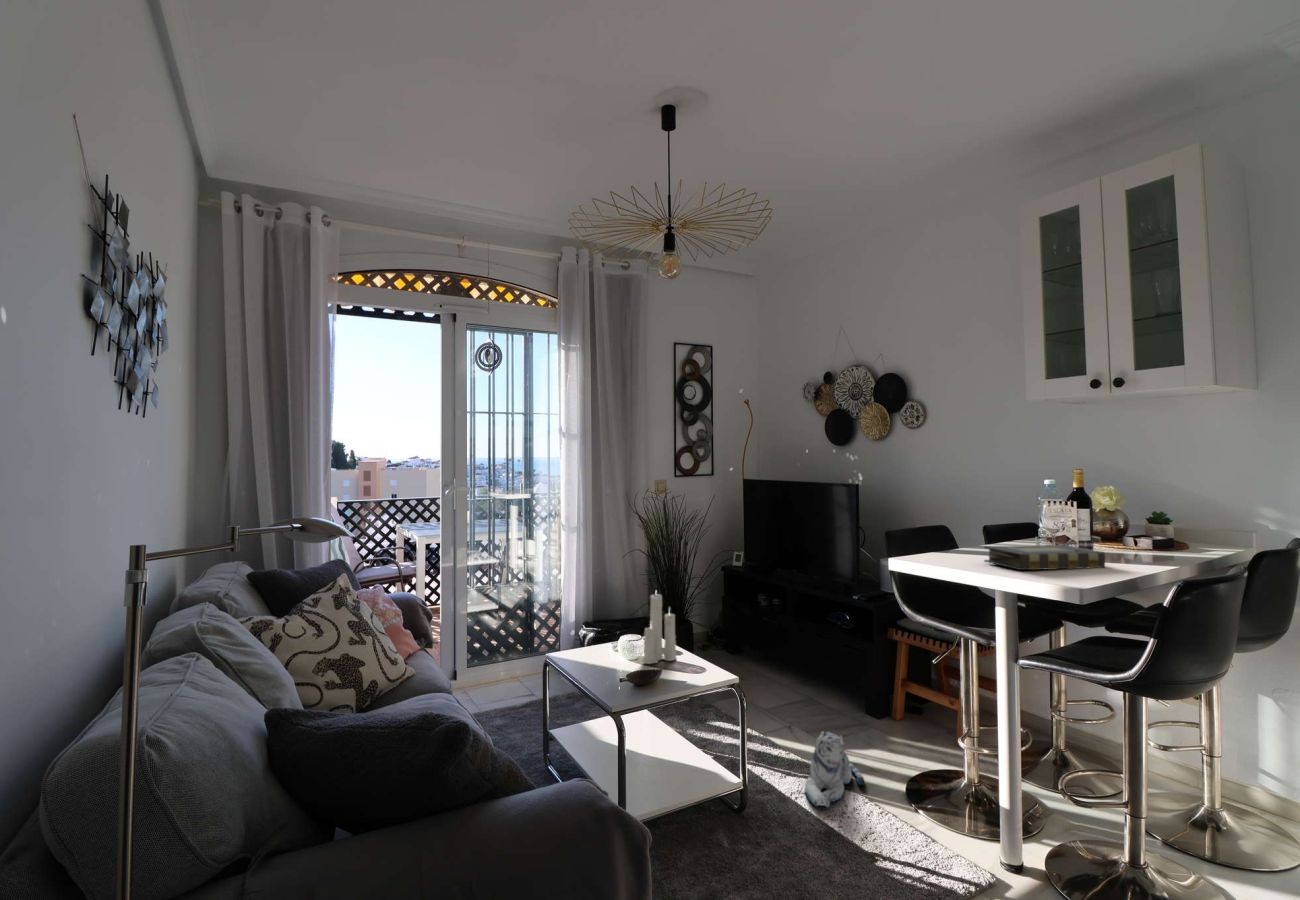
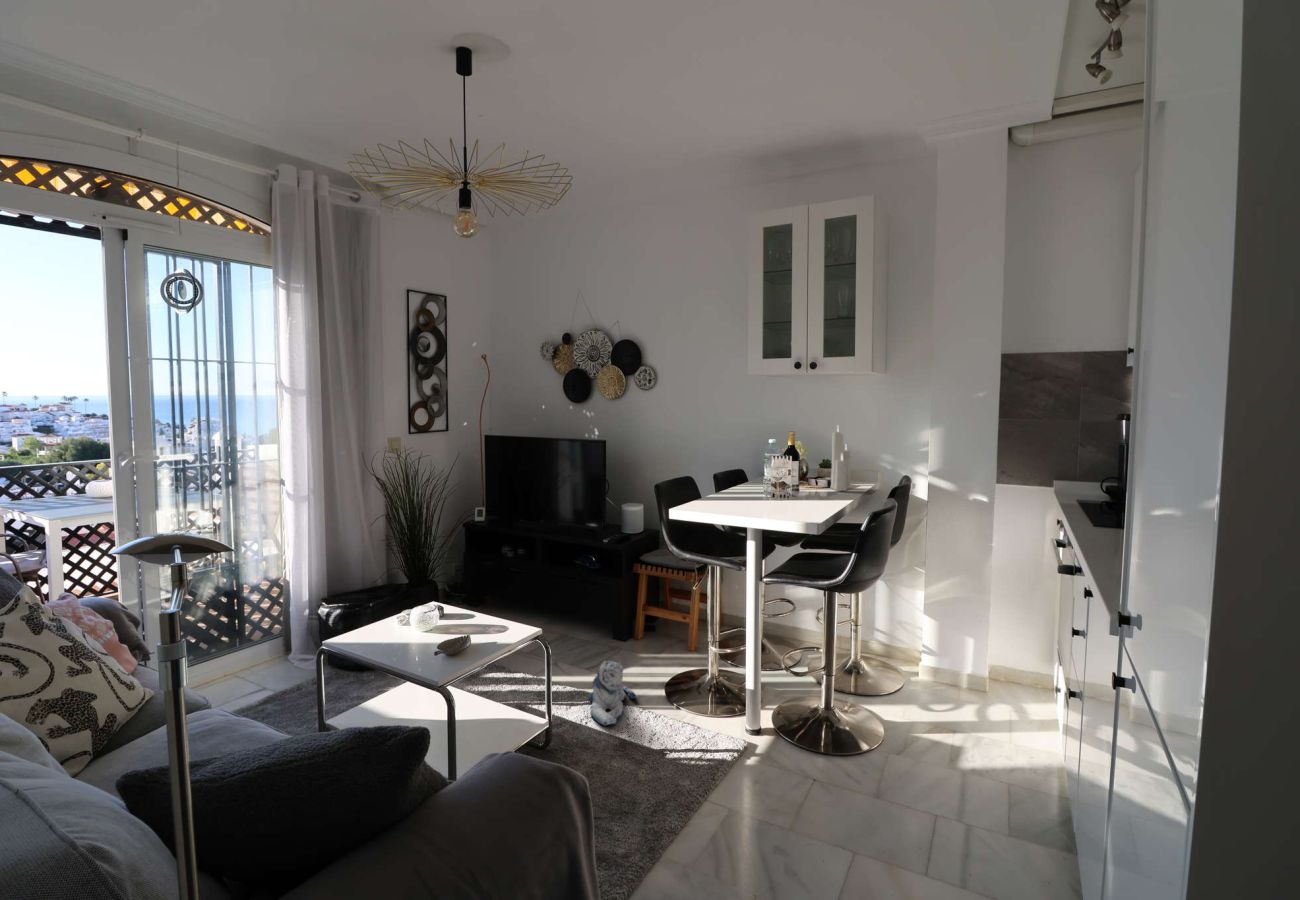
book: present [985,545,1105,570] -> none [747,490,825,512]
candle: present [643,591,676,664] -> present [831,431,851,491]

